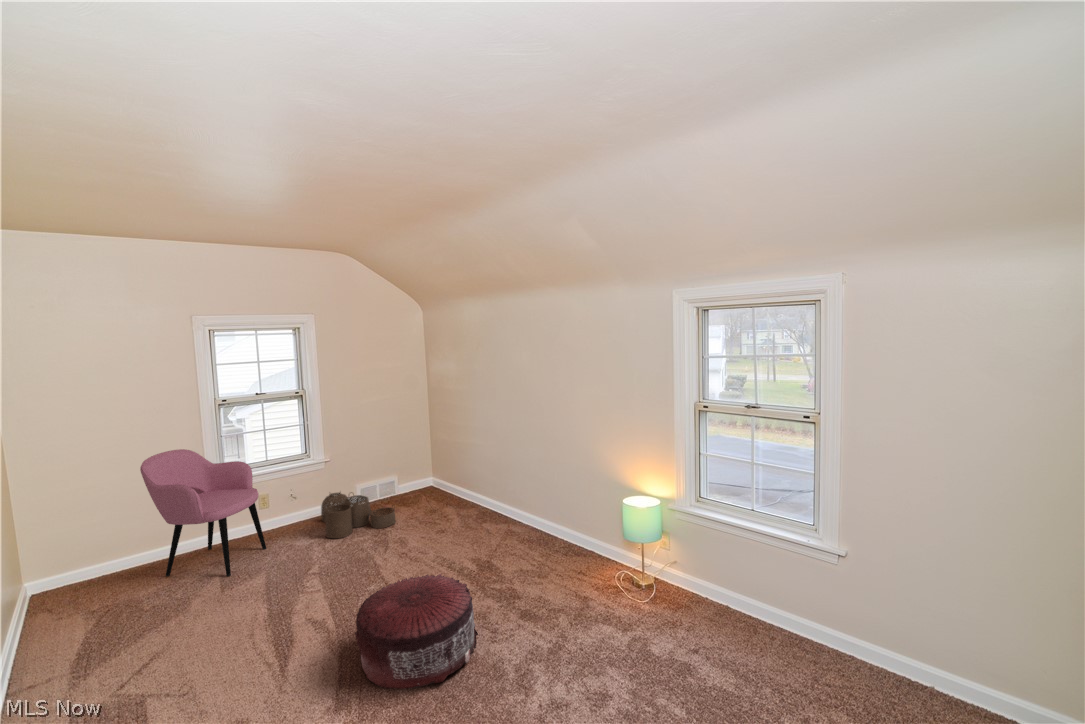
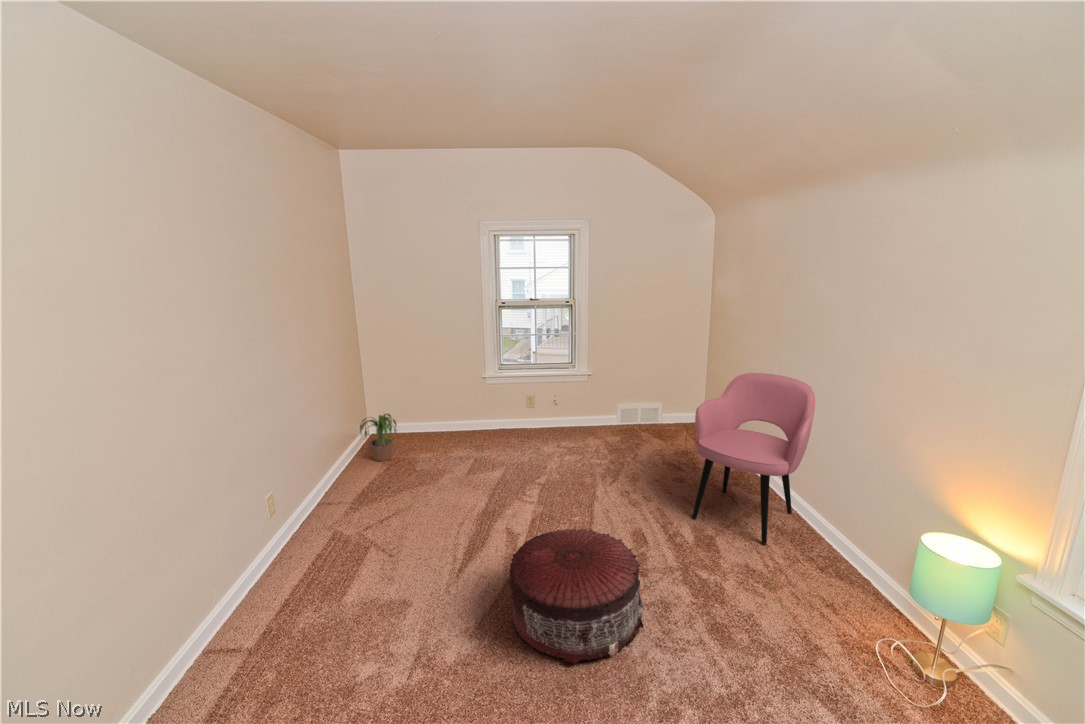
armchair: present [140,449,266,577] -> present [692,373,815,545]
woven basket: present [321,492,395,538] -> none [571,407,643,458]
potted plant: none [24,554,109,620] -> present [360,414,396,461]

